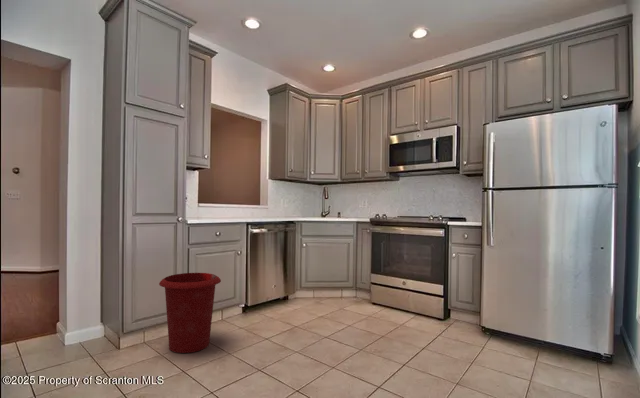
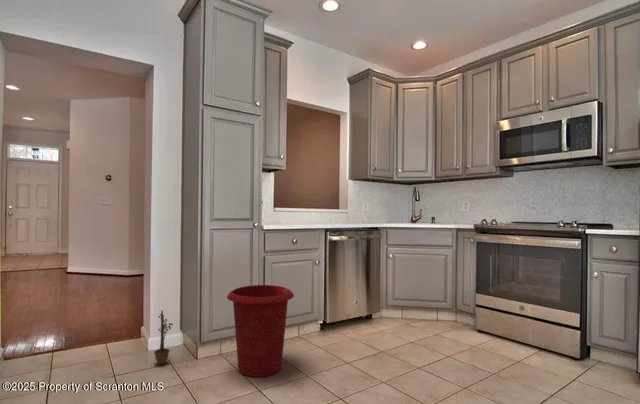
decorative plant: none [84,300,103,350] -> present [154,311,173,364]

